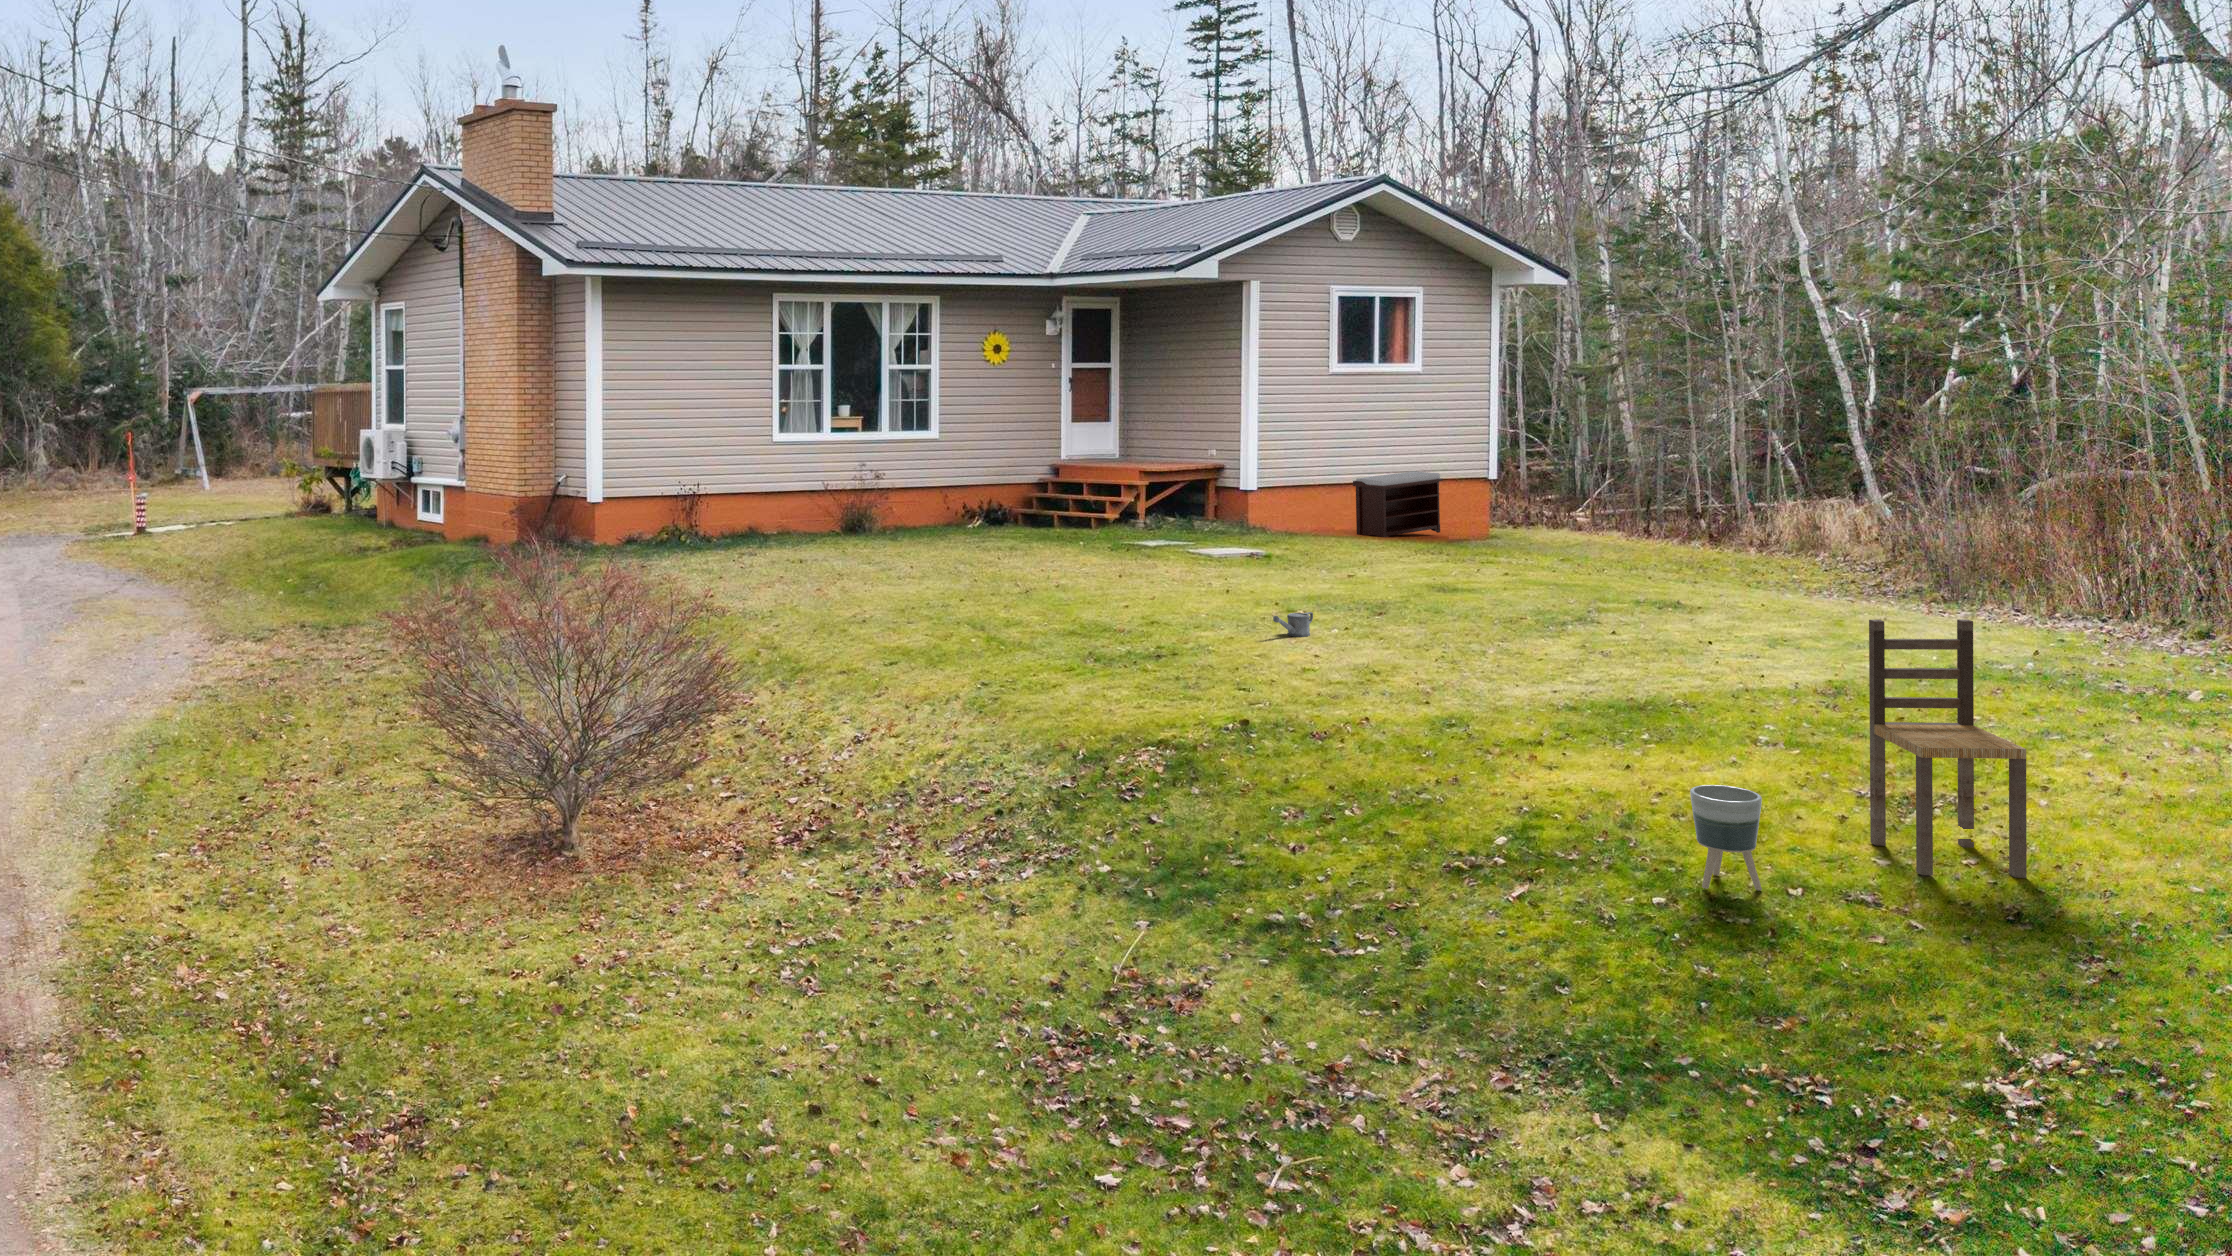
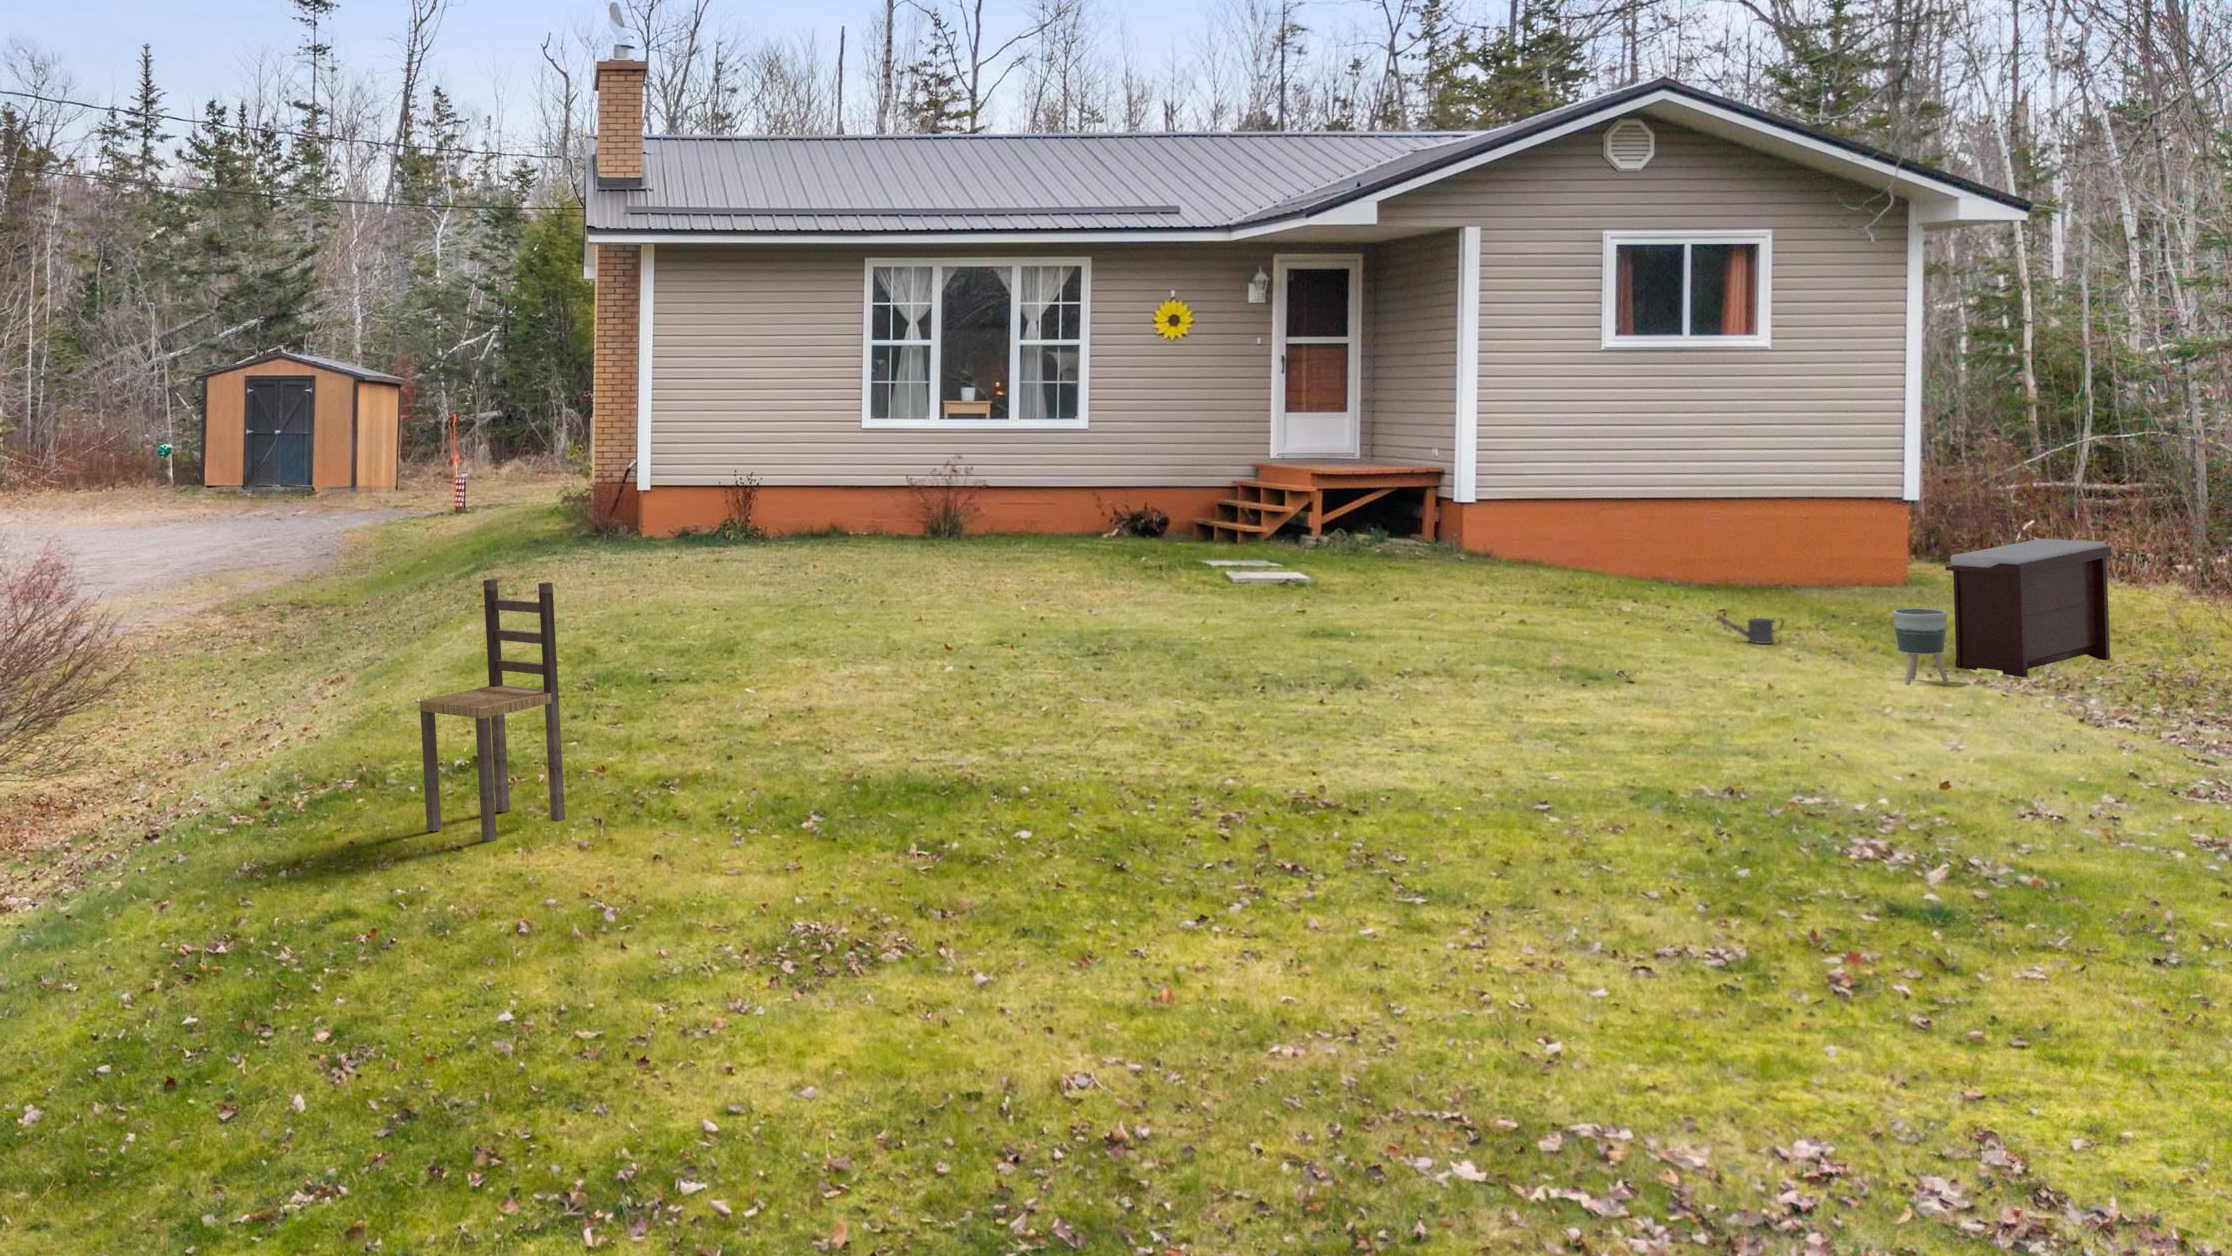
bench: present [1353,471,1443,537] -> present [1945,539,2112,677]
watering can: present [1273,612,1313,637] -> present [1722,618,1784,644]
planter: present [1690,785,1762,891] -> present [1893,608,1949,685]

